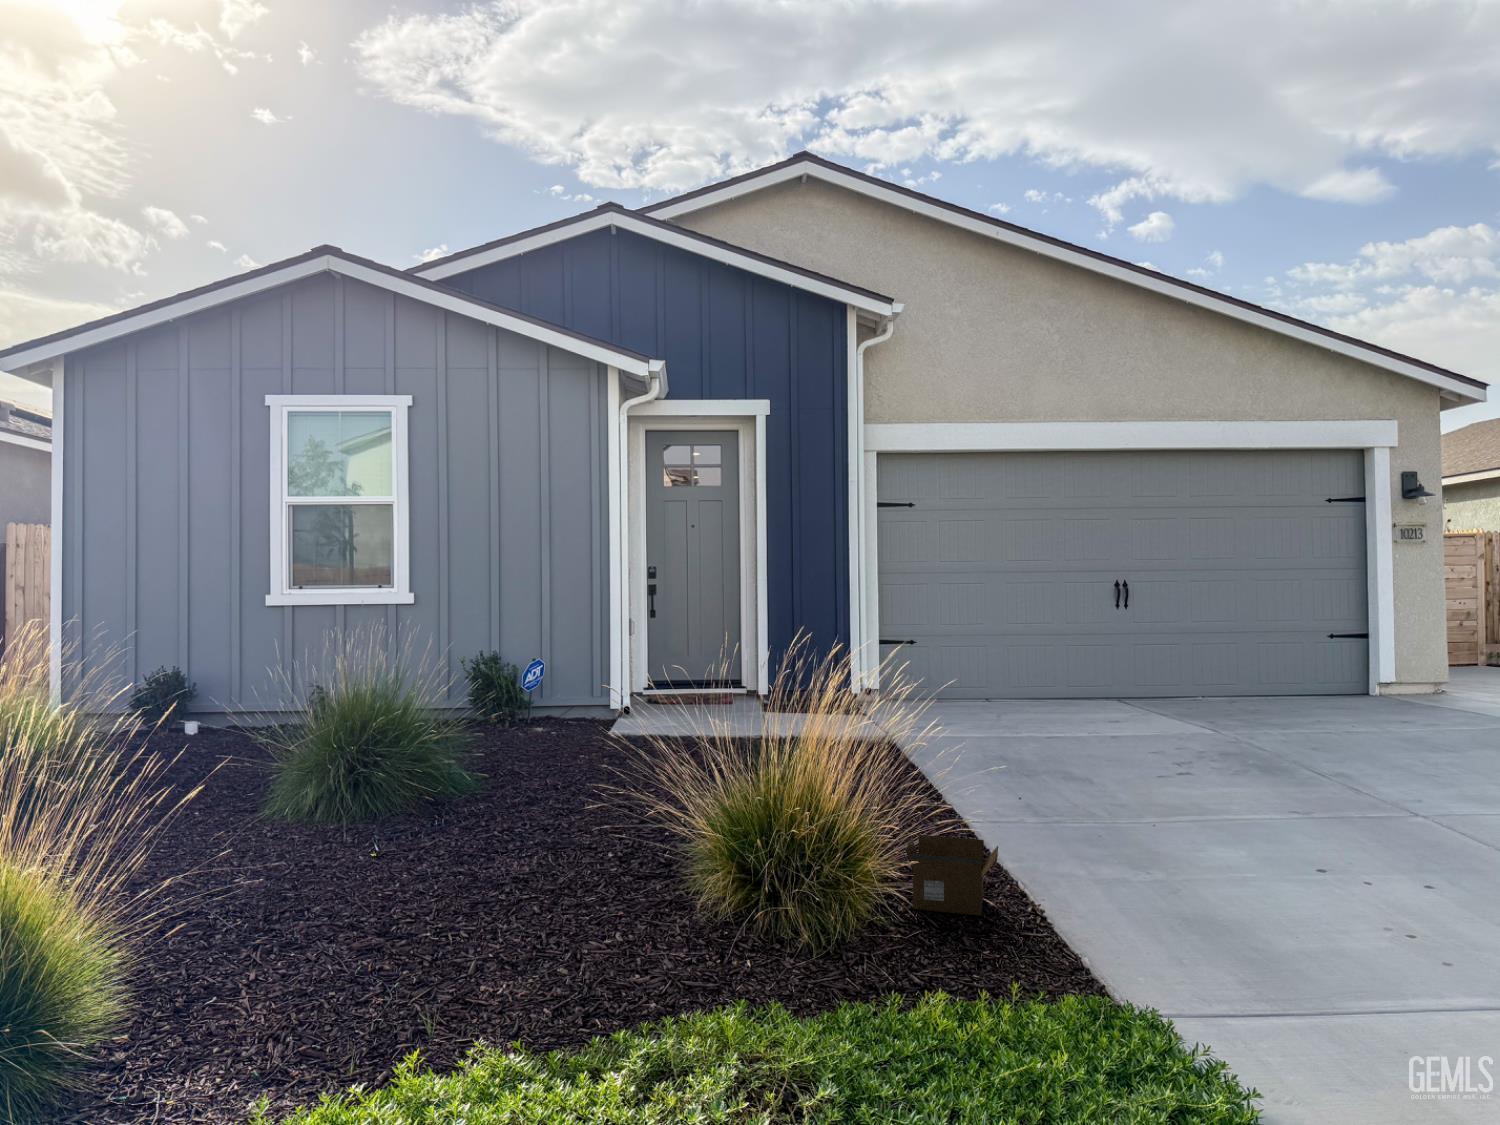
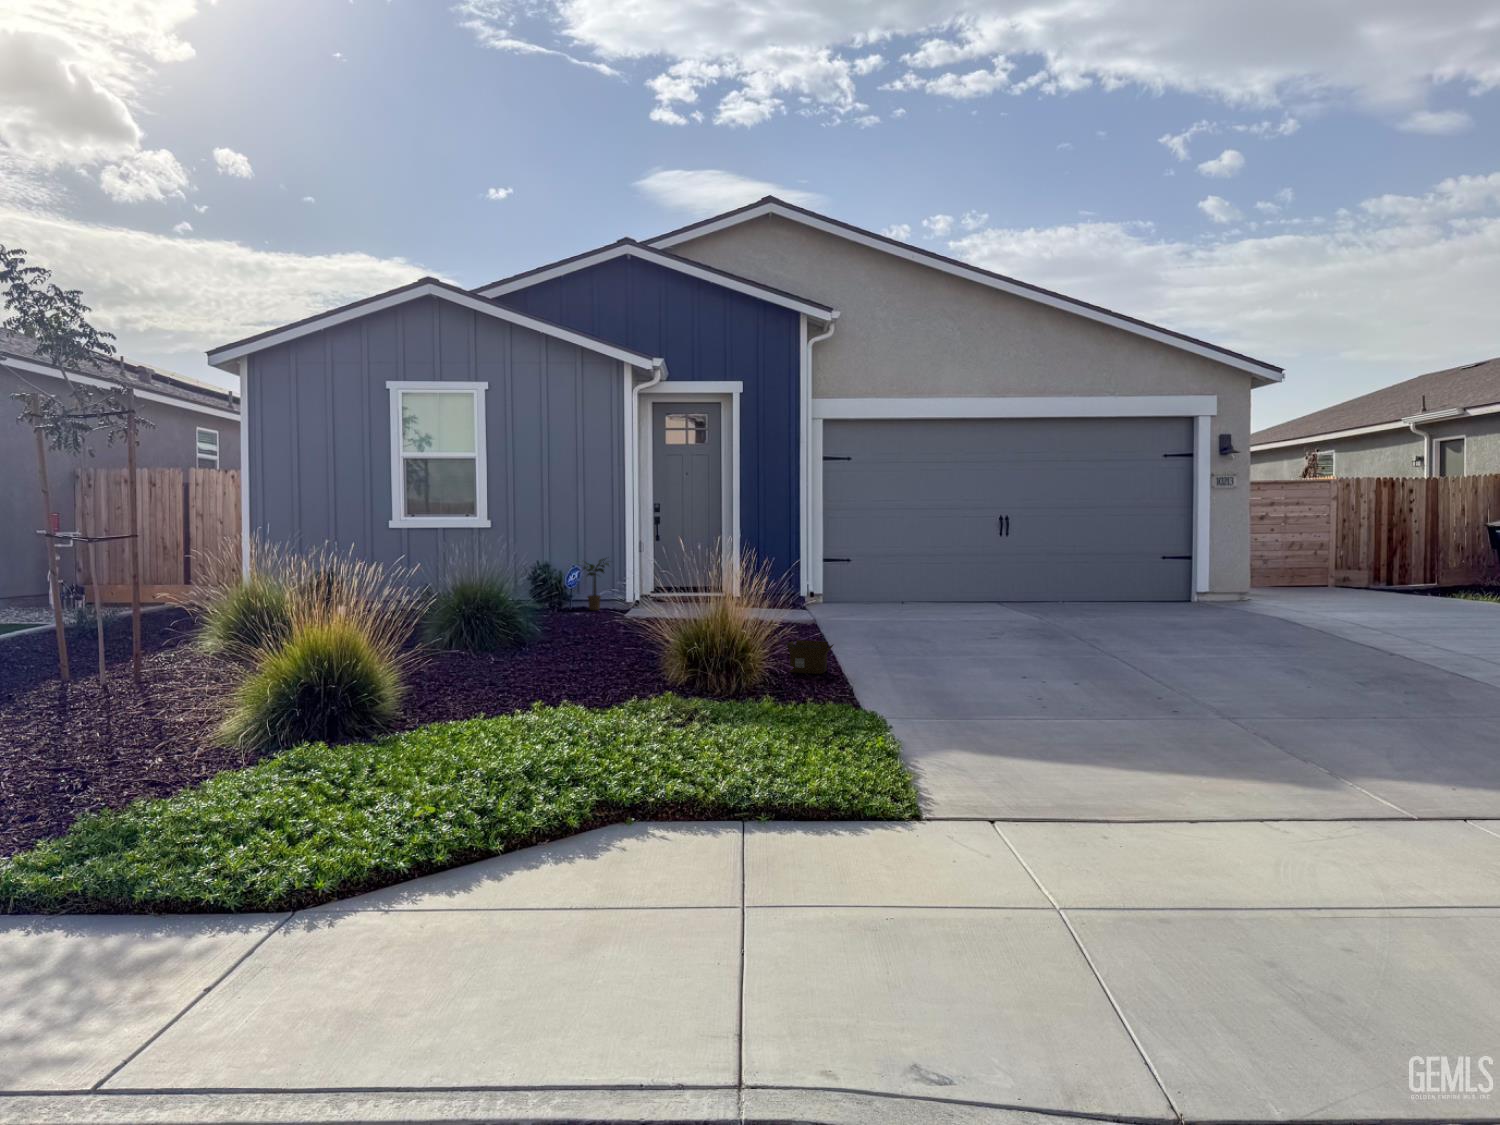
potted plant: none [537,645,591,725] -> present [583,559,609,610]

